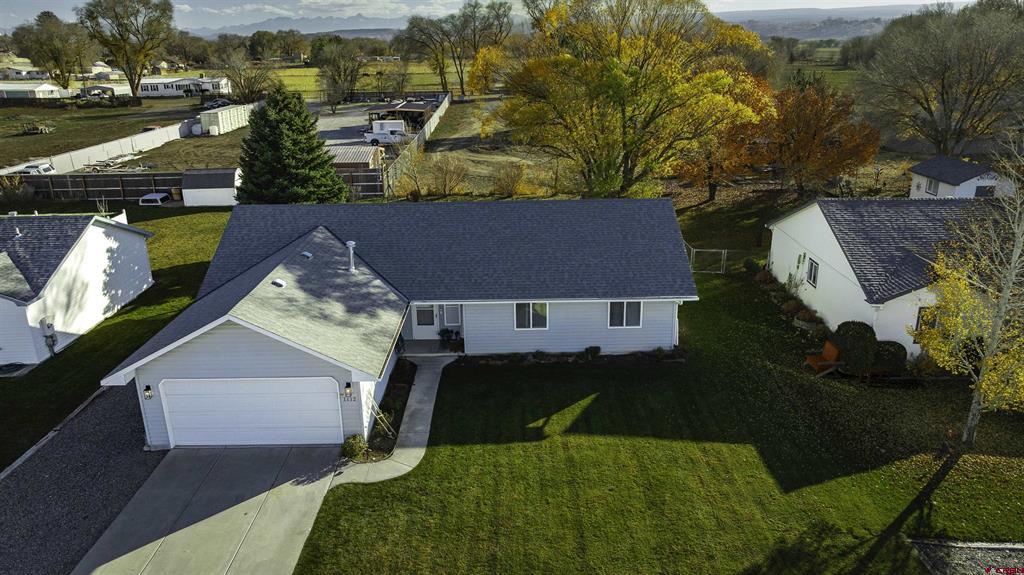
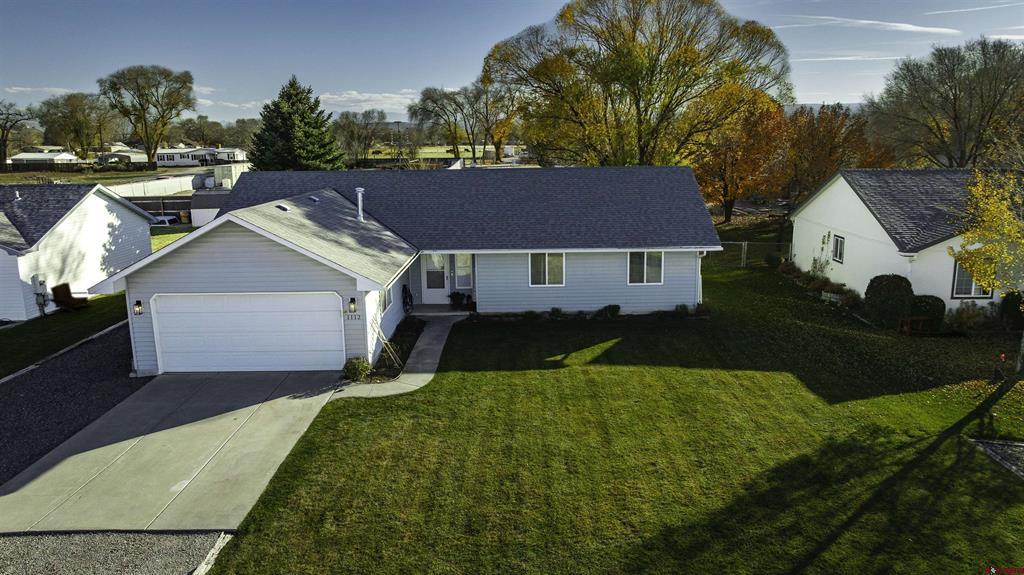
lounge chair: present [803,341,845,378] -> present [49,282,92,314]

